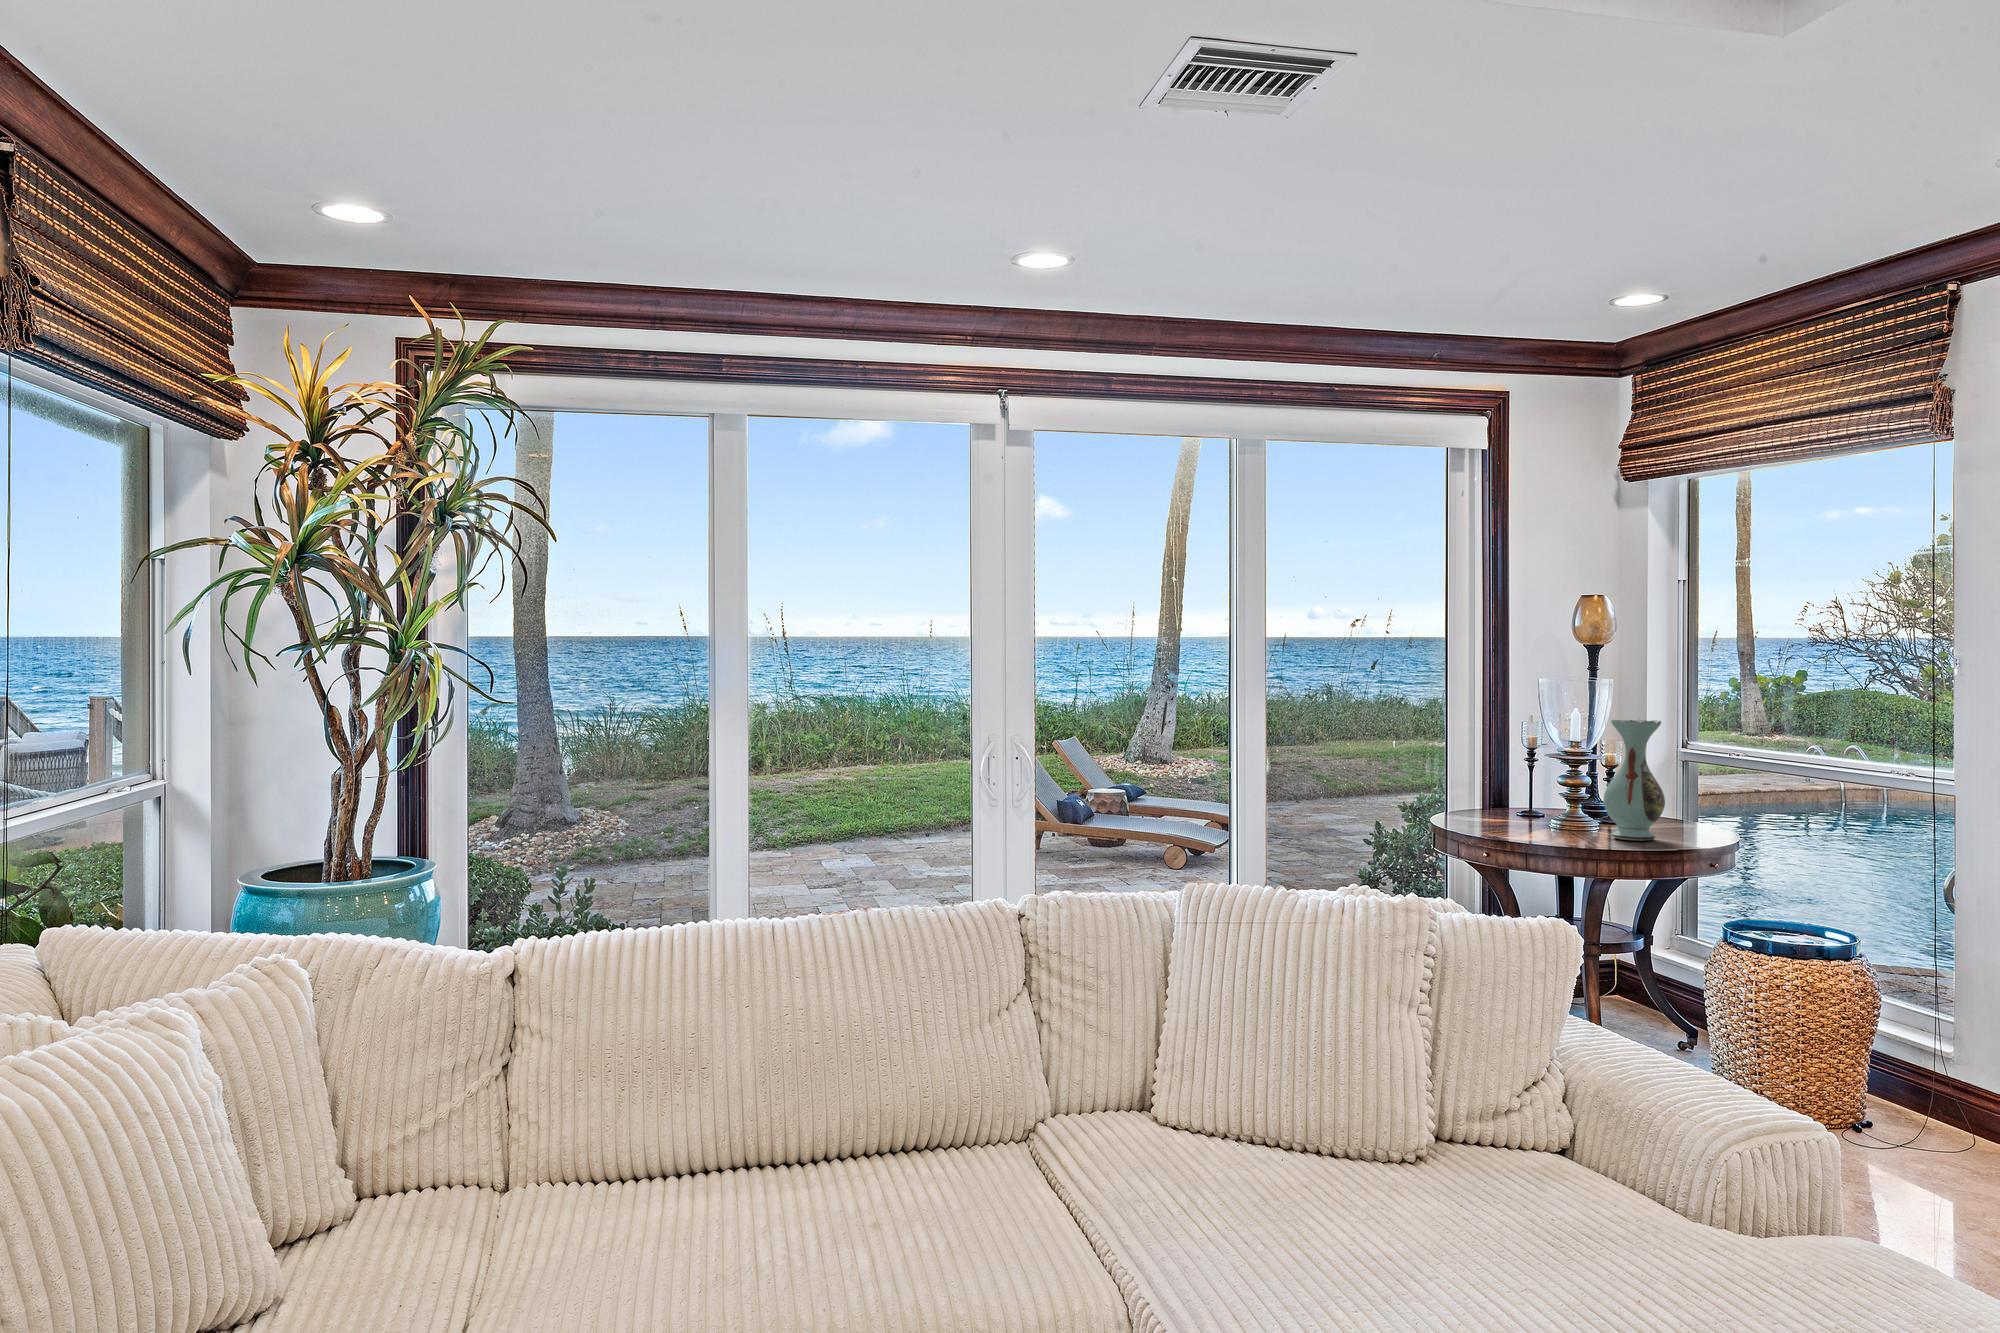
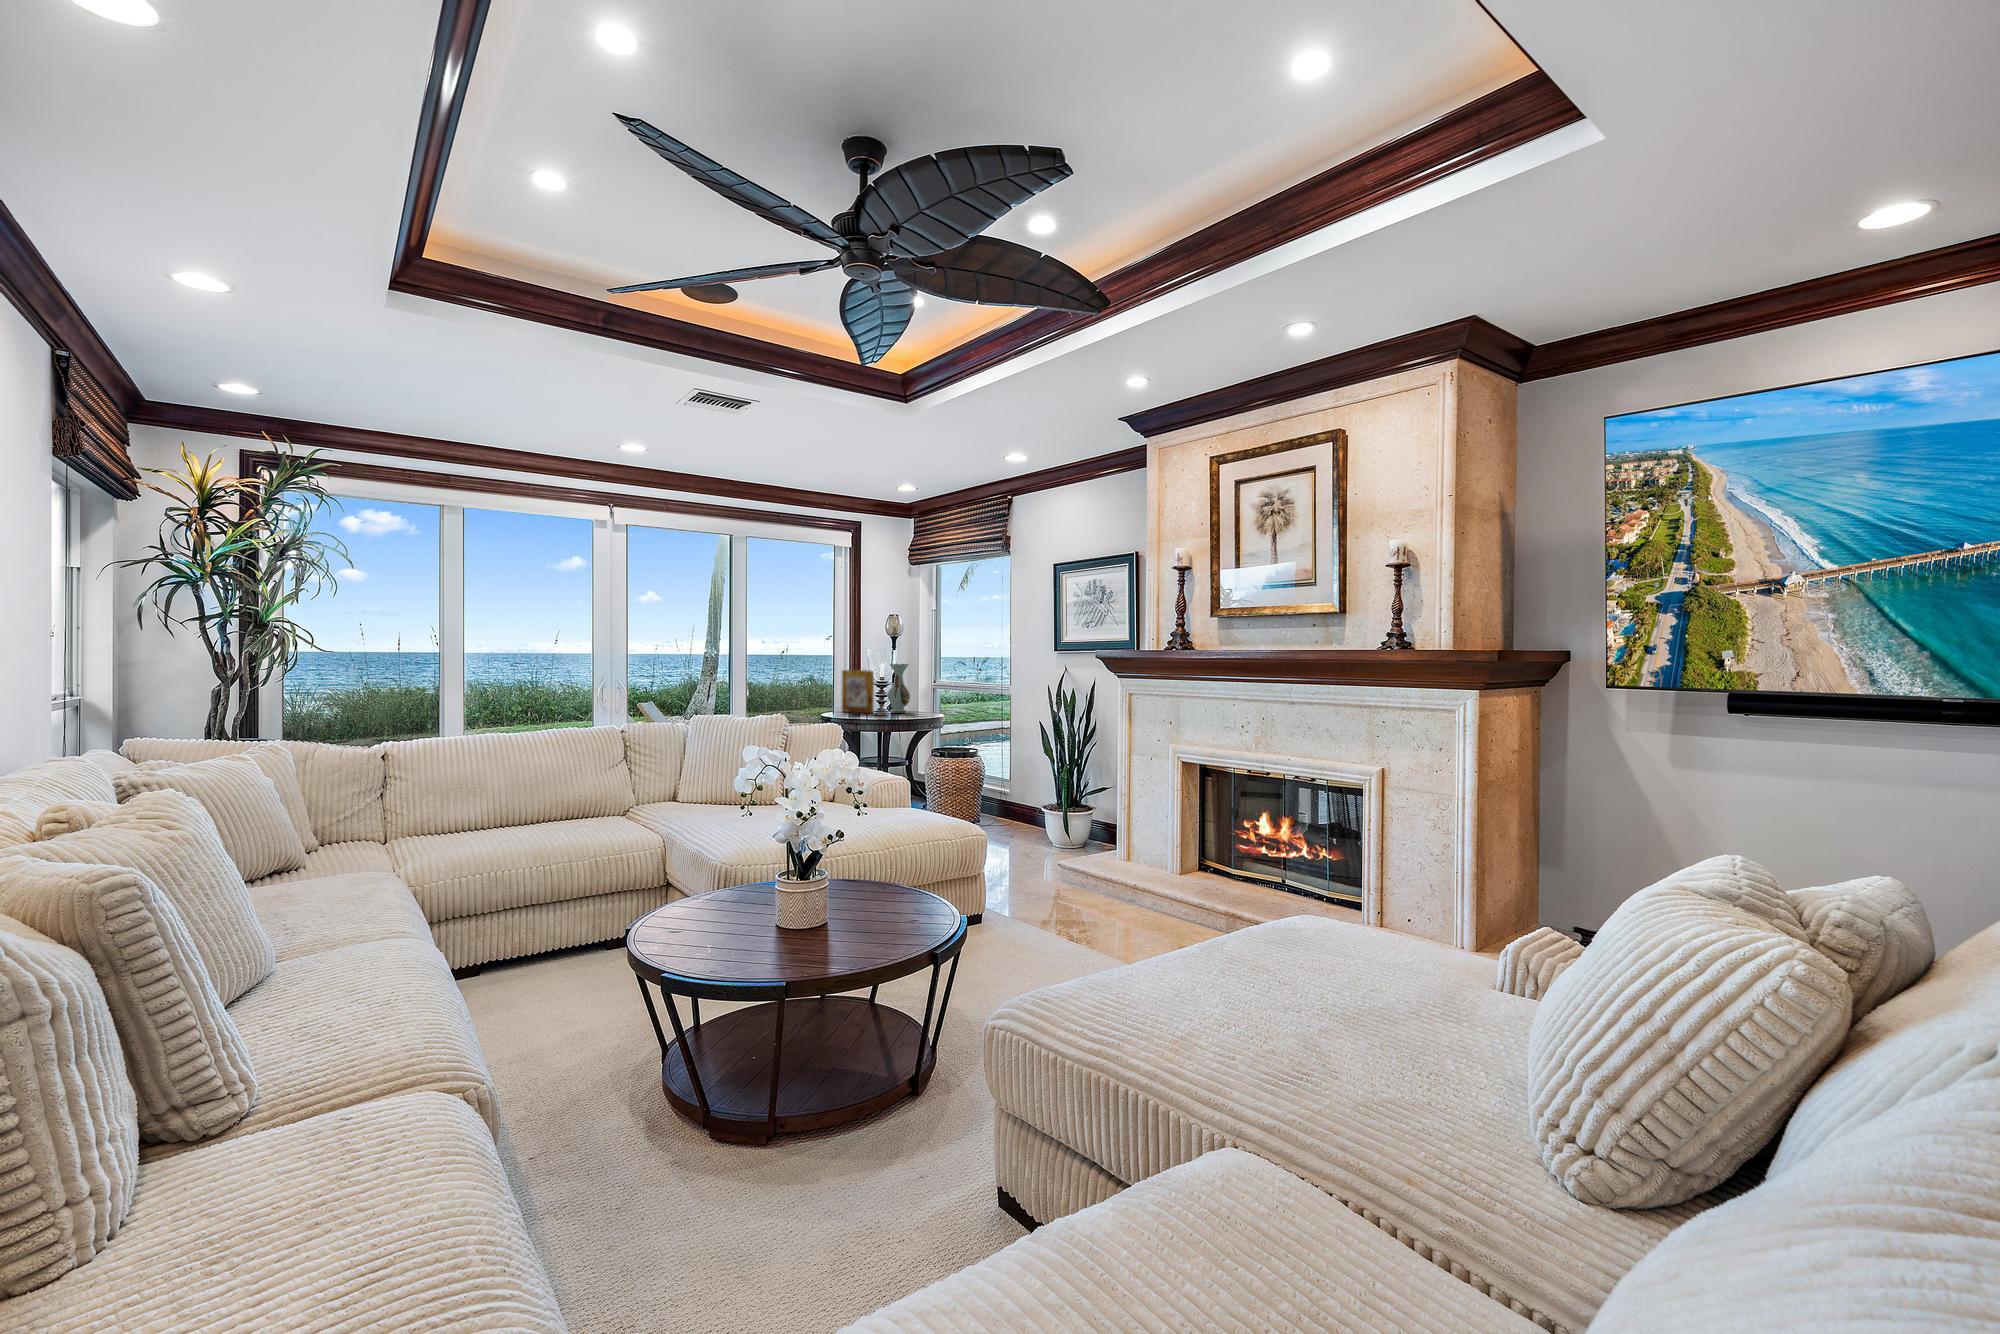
picture frame: none [1485,731,1570,838] -> present [842,670,874,713]

